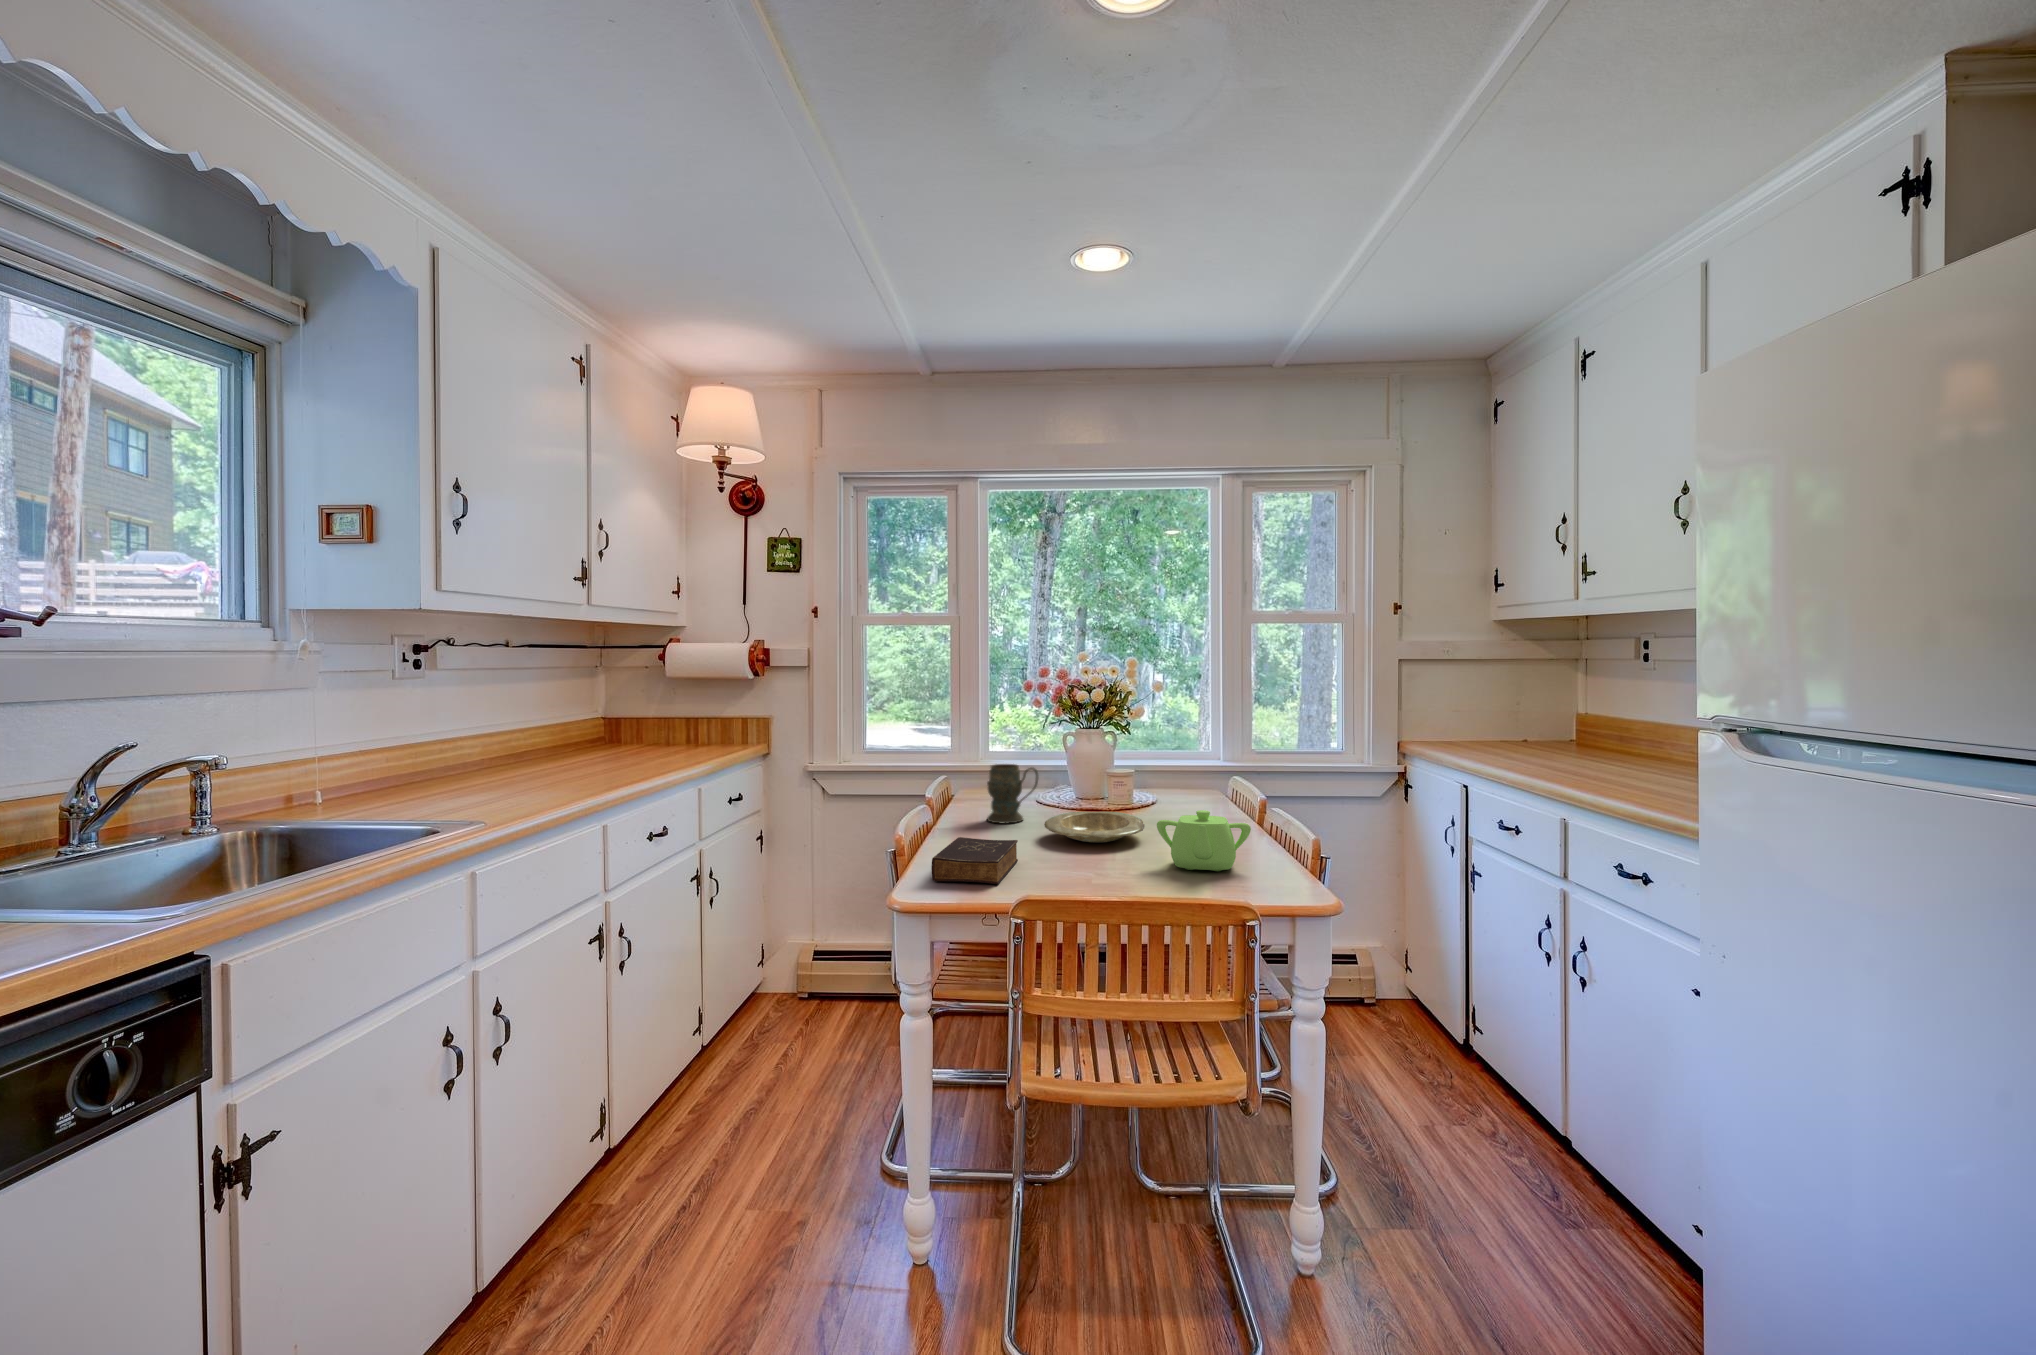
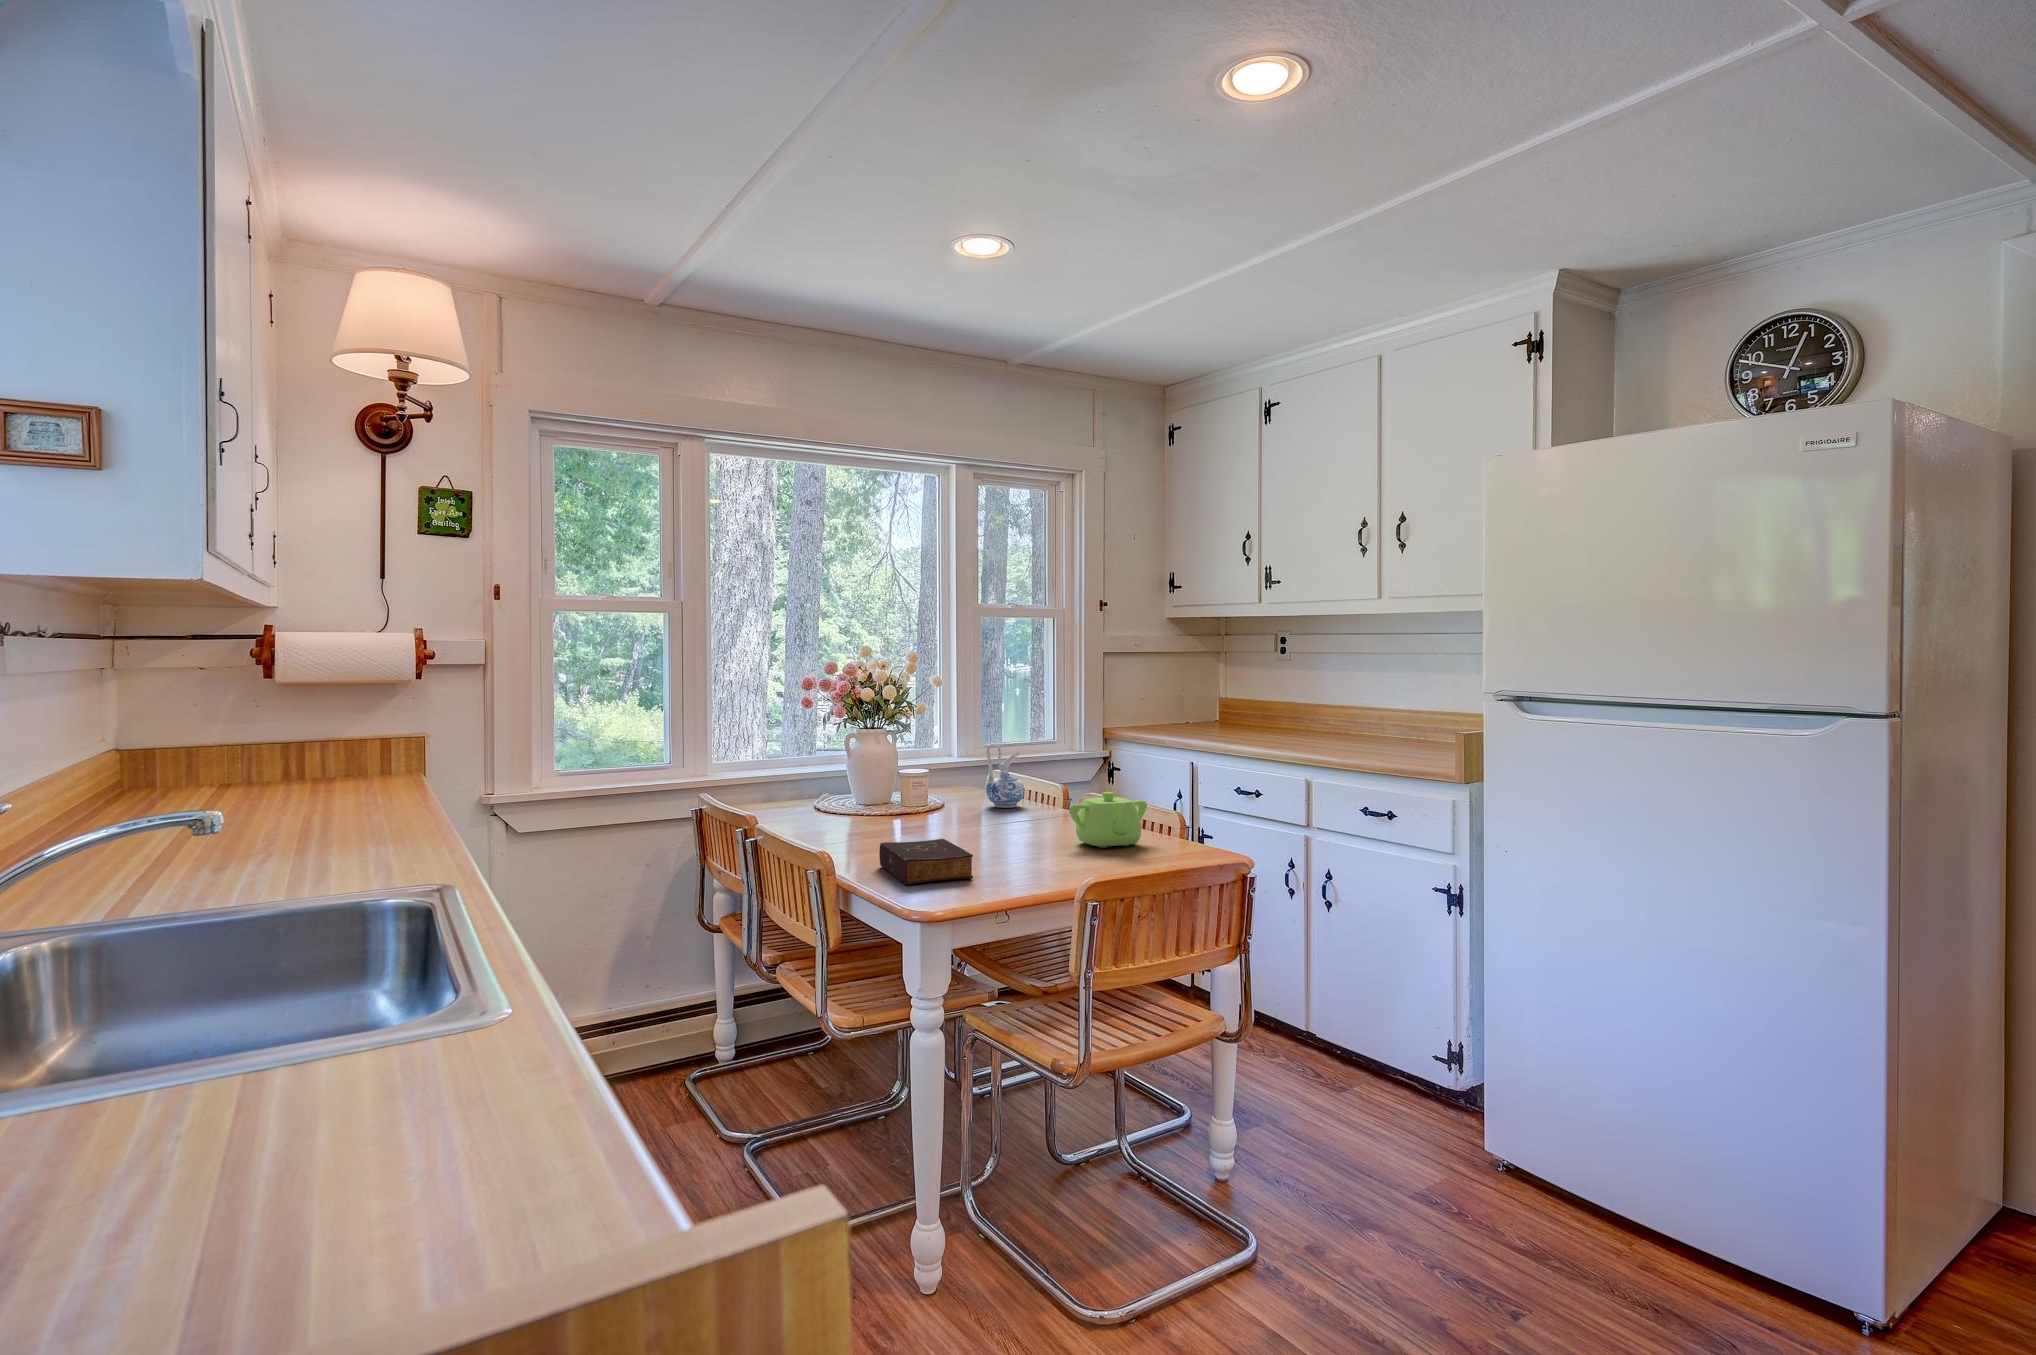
ceramic pitcher: none [1176,748,1215,812] -> present [986,743,1024,808]
mug: present [987,764,1038,823] -> none [819,769,878,835]
plate: present [1044,812,1145,843] -> none [917,810,1021,839]

